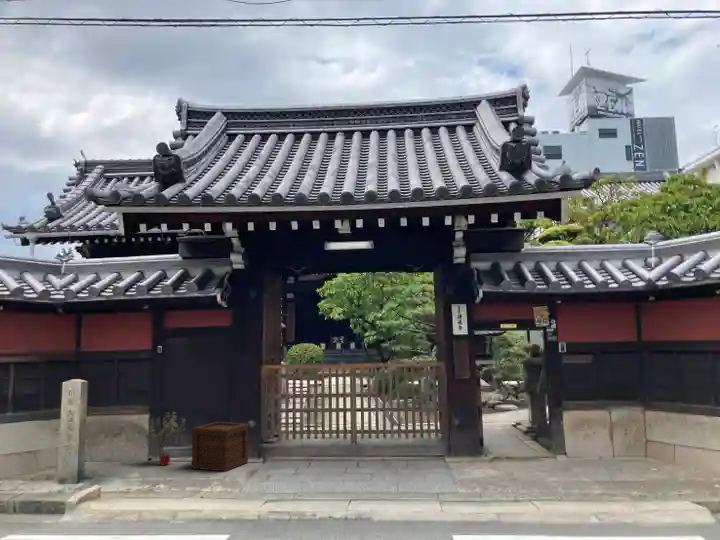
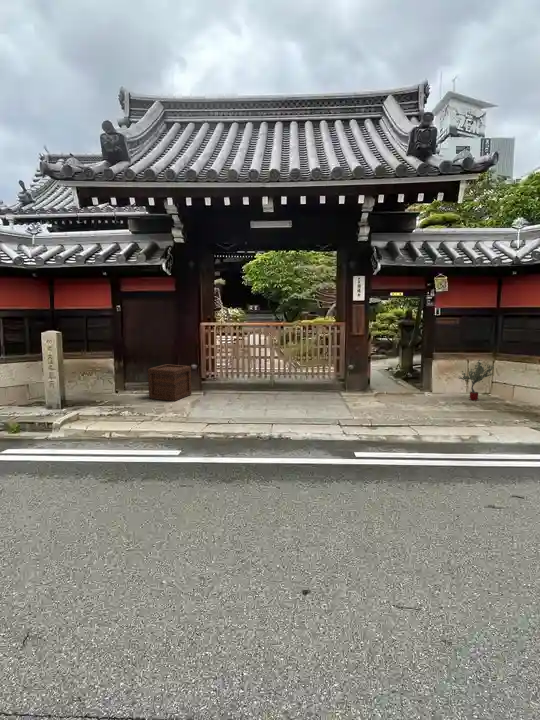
potted tree: present [146,413,185,465] -> present [459,360,494,400]

